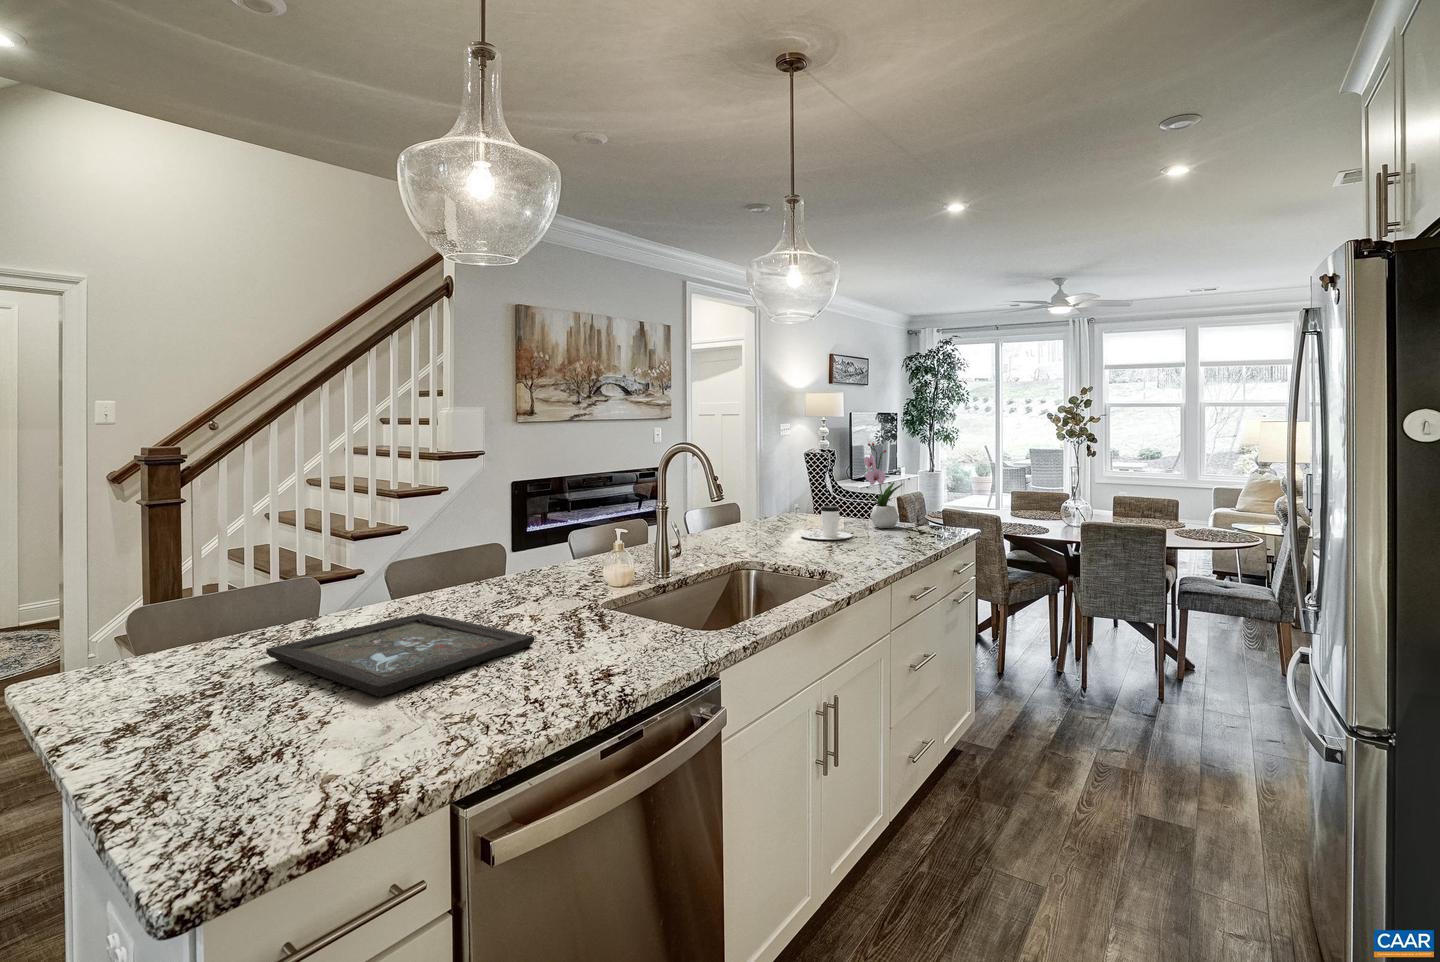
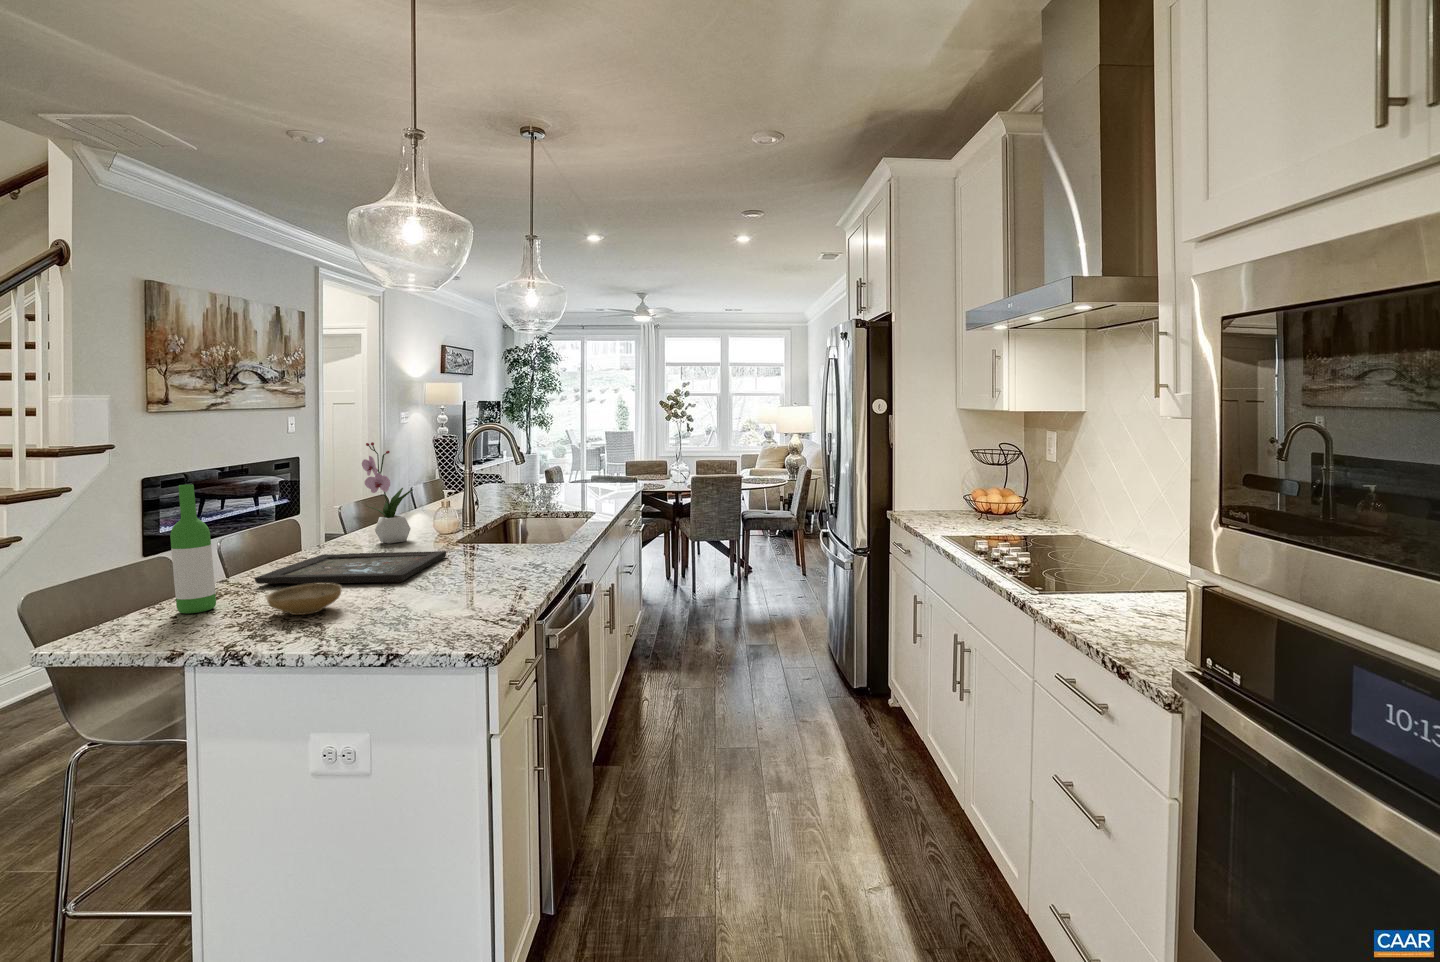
flower arrangement: present [864,443,903,528] -> present [362,442,413,544]
coffee cup: present [800,506,852,540] -> none [521,471,561,497]
wine bottle: none [94,524,158,703] -> present [170,484,216,613]
ceramic bowl: none [102,690,232,751] -> present [266,583,342,615]

